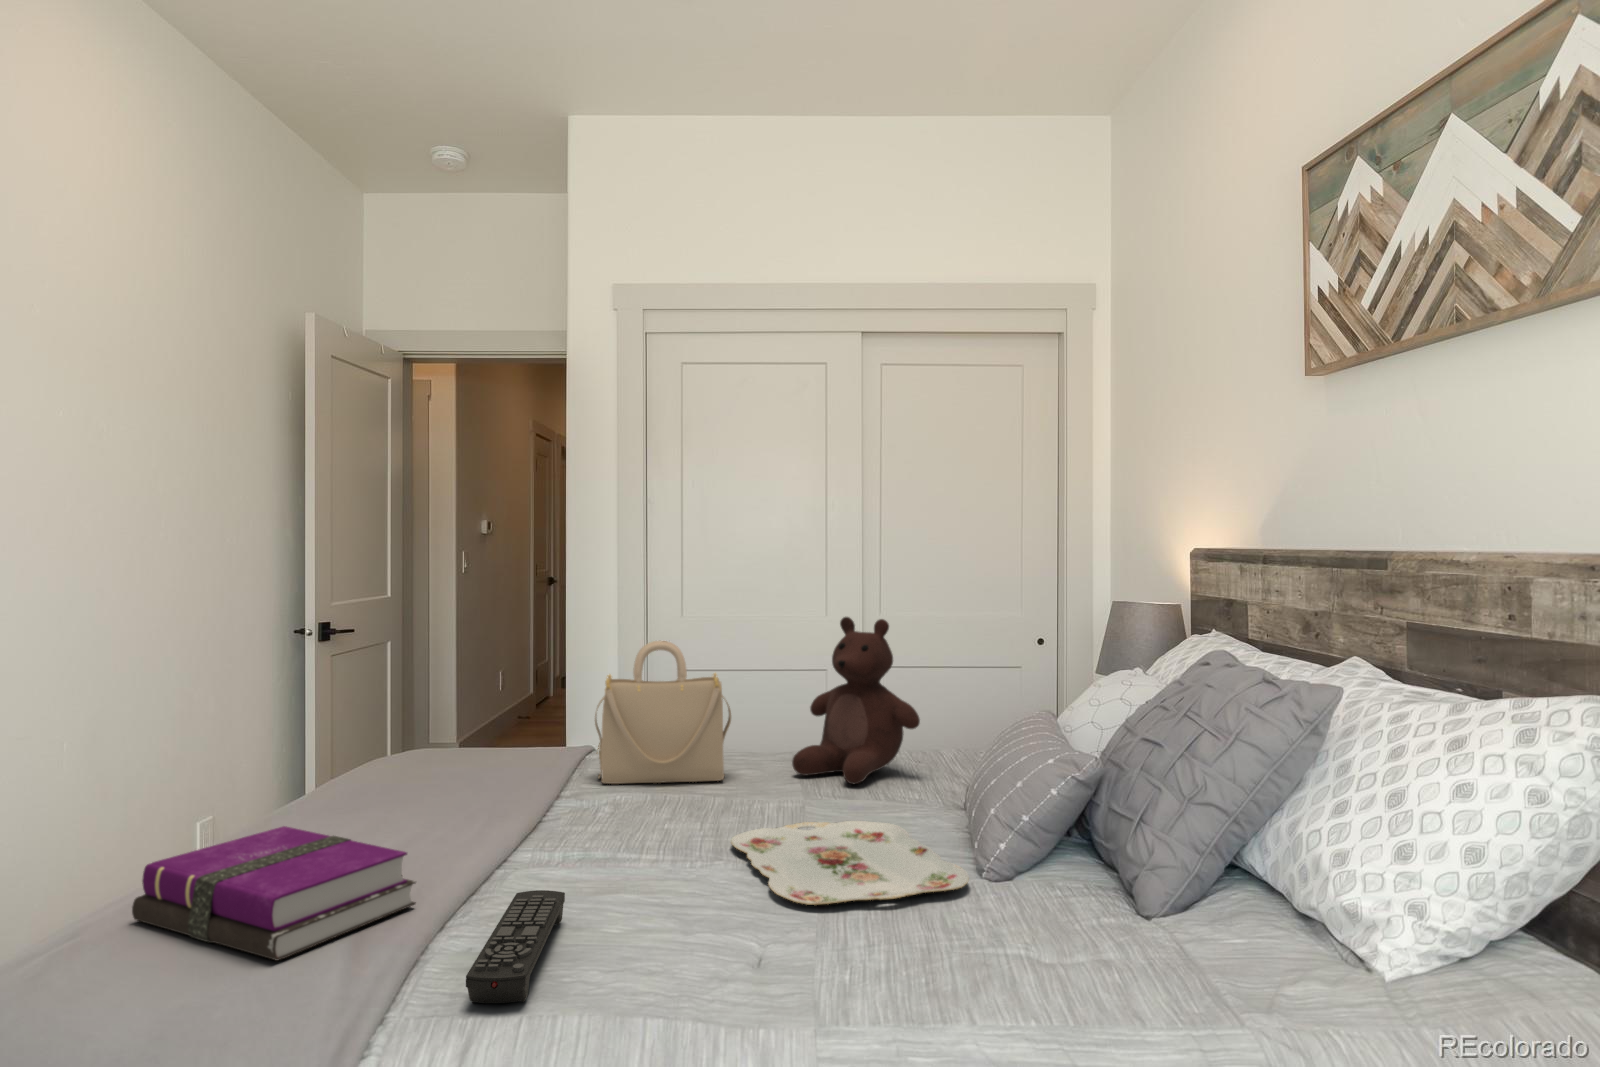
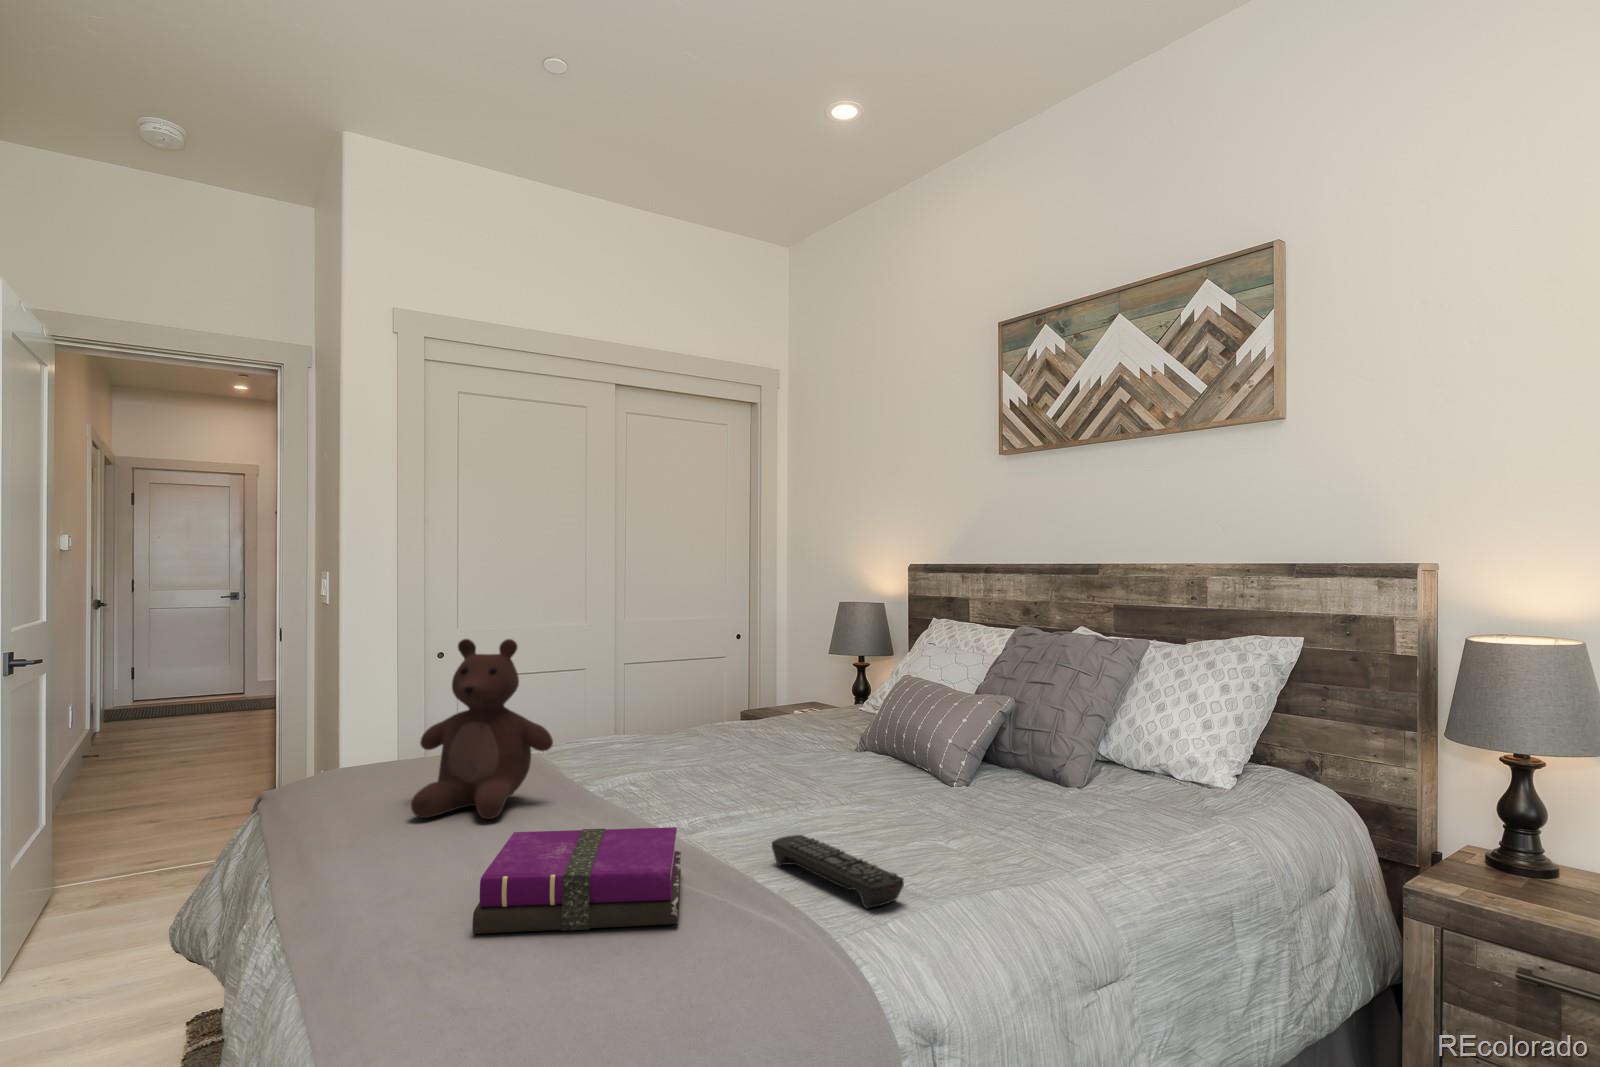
teddy bear: present [792,617,920,784] -> present [411,639,553,819]
handbag: present [595,641,731,784] -> none [575,648,685,775]
serving tray: present [731,821,969,905] -> none [789,765,980,817]

